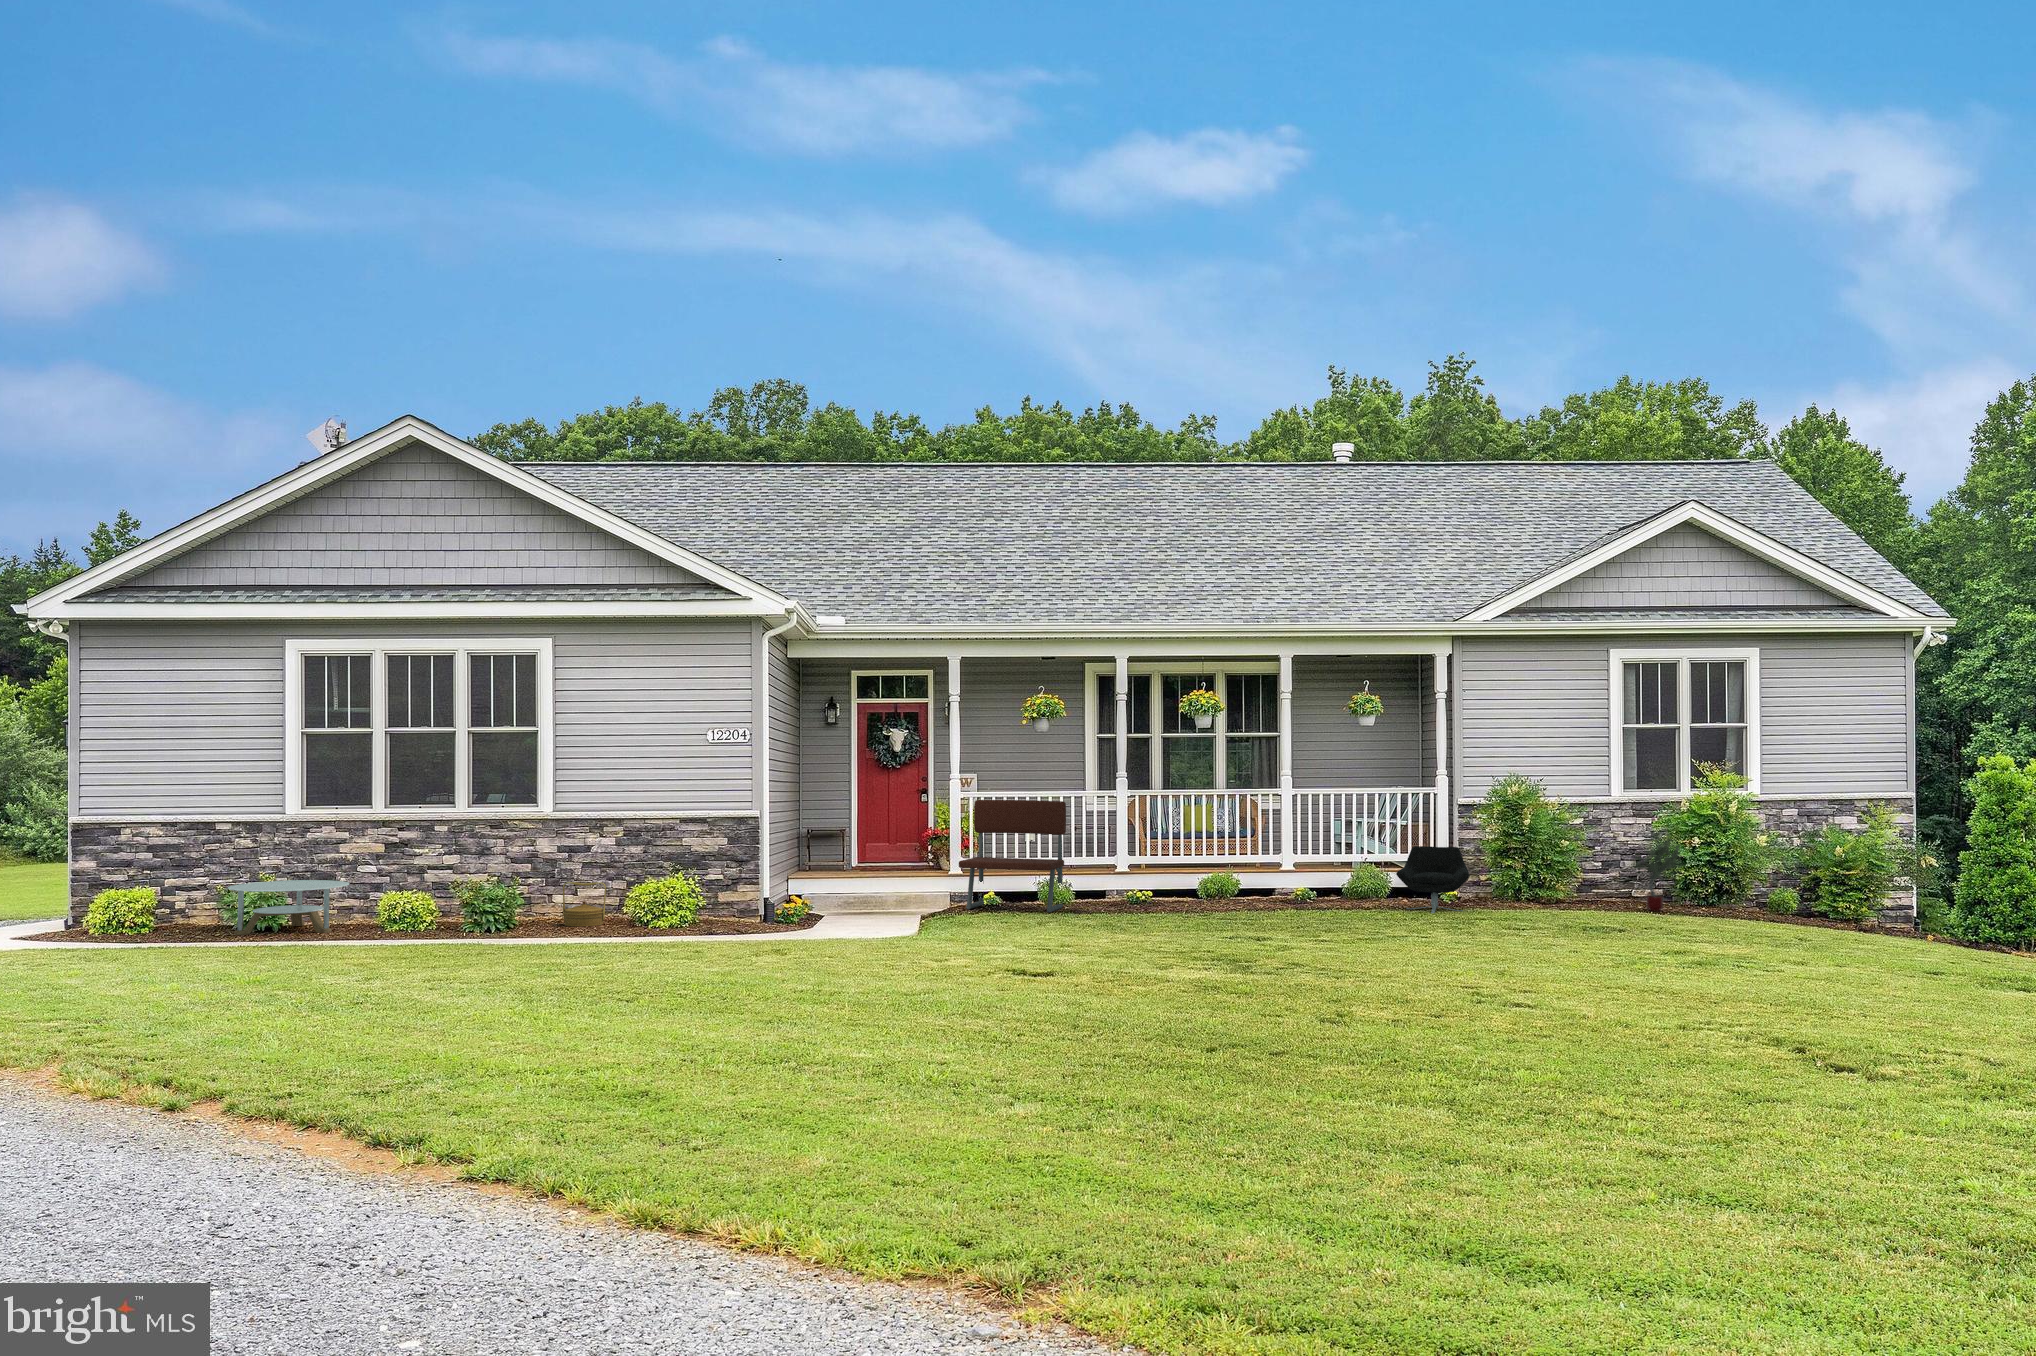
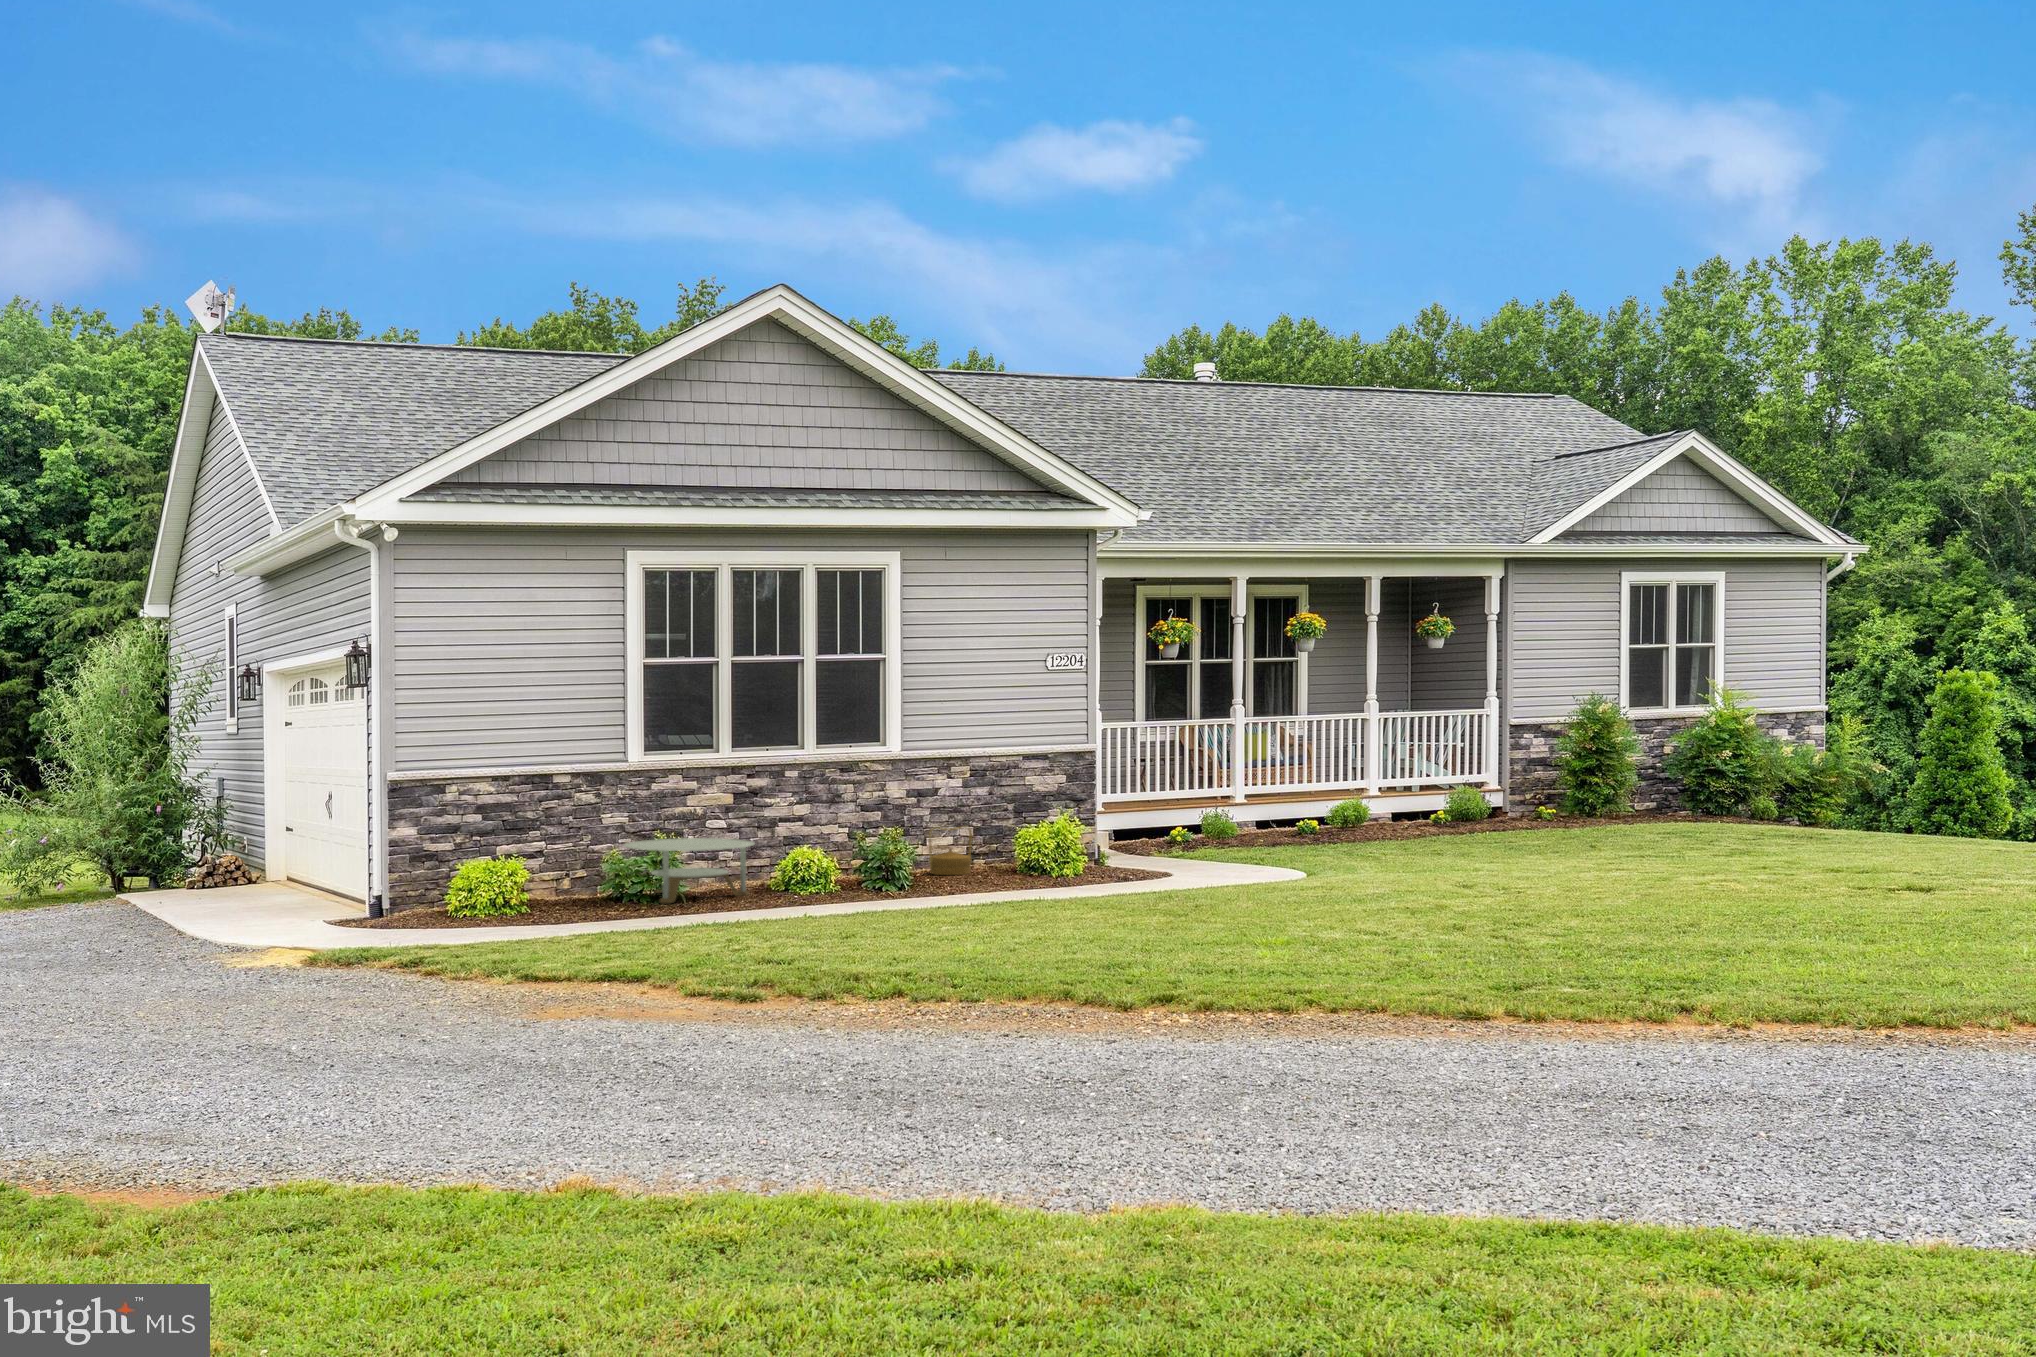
bench: present [959,800,1066,912] -> none [1184,729,1294,842]
potted tree: present [1631,832,1682,912] -> none [1672,745,1729,814]
lounge chair: present [1396,846,1470,913] -> none [1513,764,1591,824]

